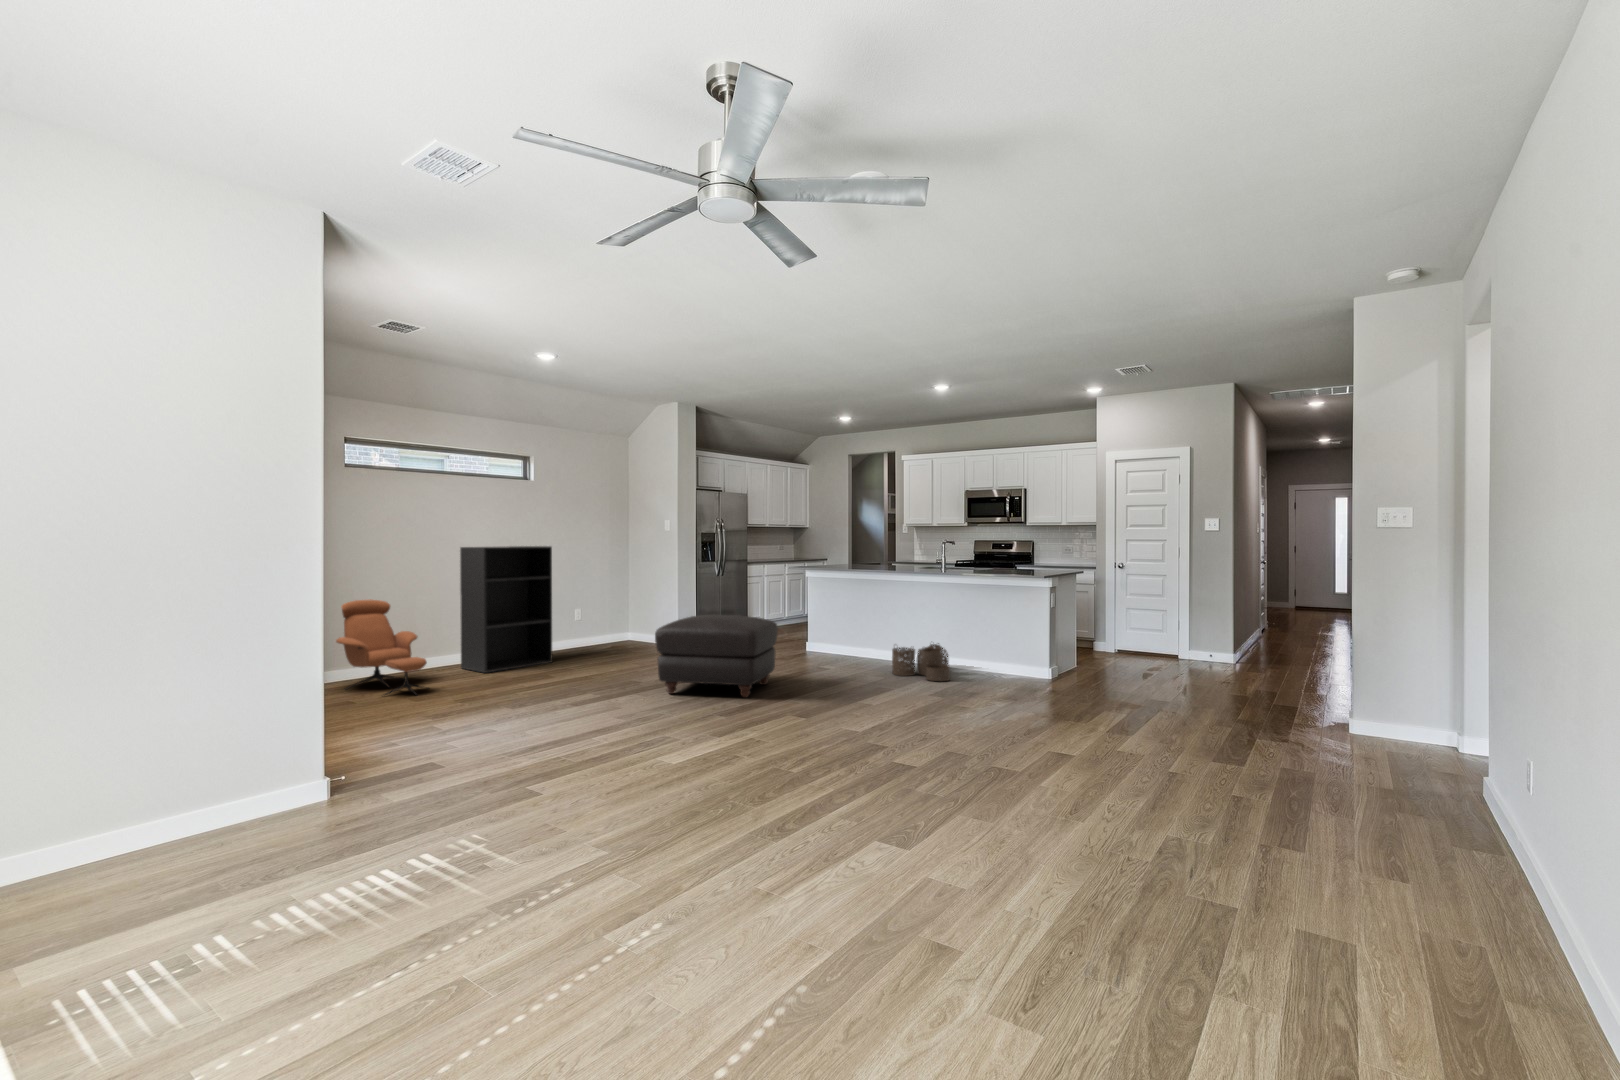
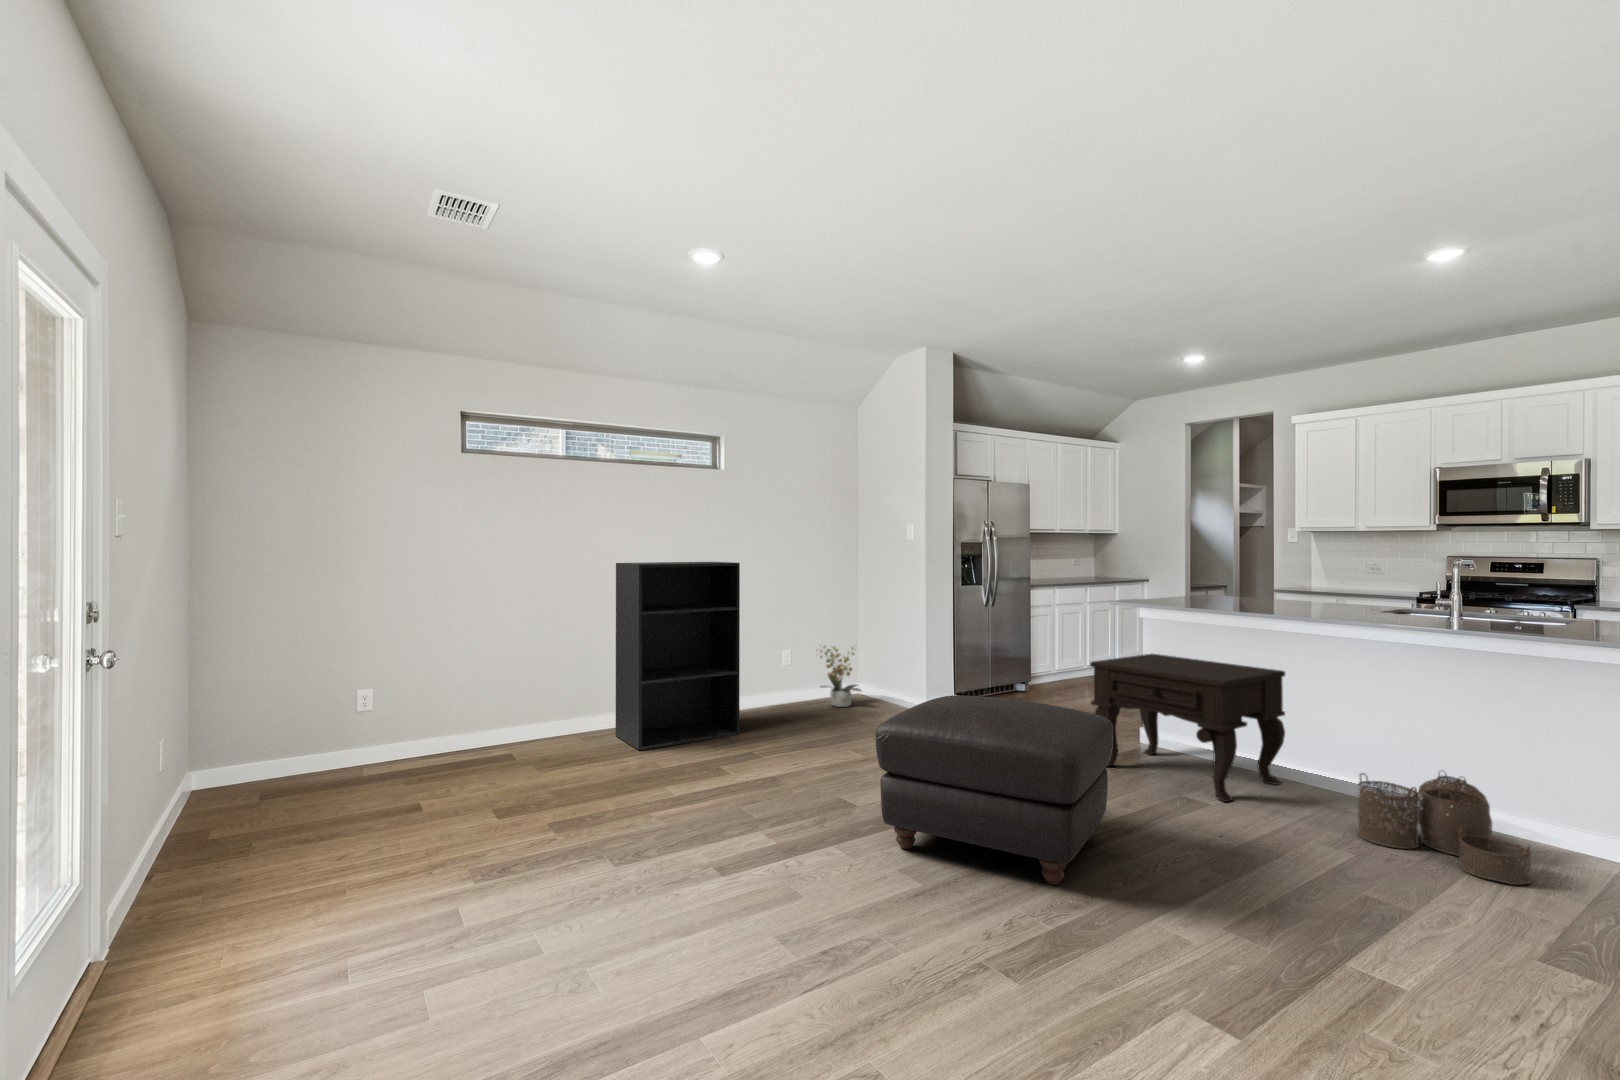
side table: none [775,597,873,668] -> present [1090,654,1285,802]
lounge chair: present [336,600,428,695] -> none [435,637,547,795]
potted plant: none [602,603,634,646] -> present [820,646,861,707]

